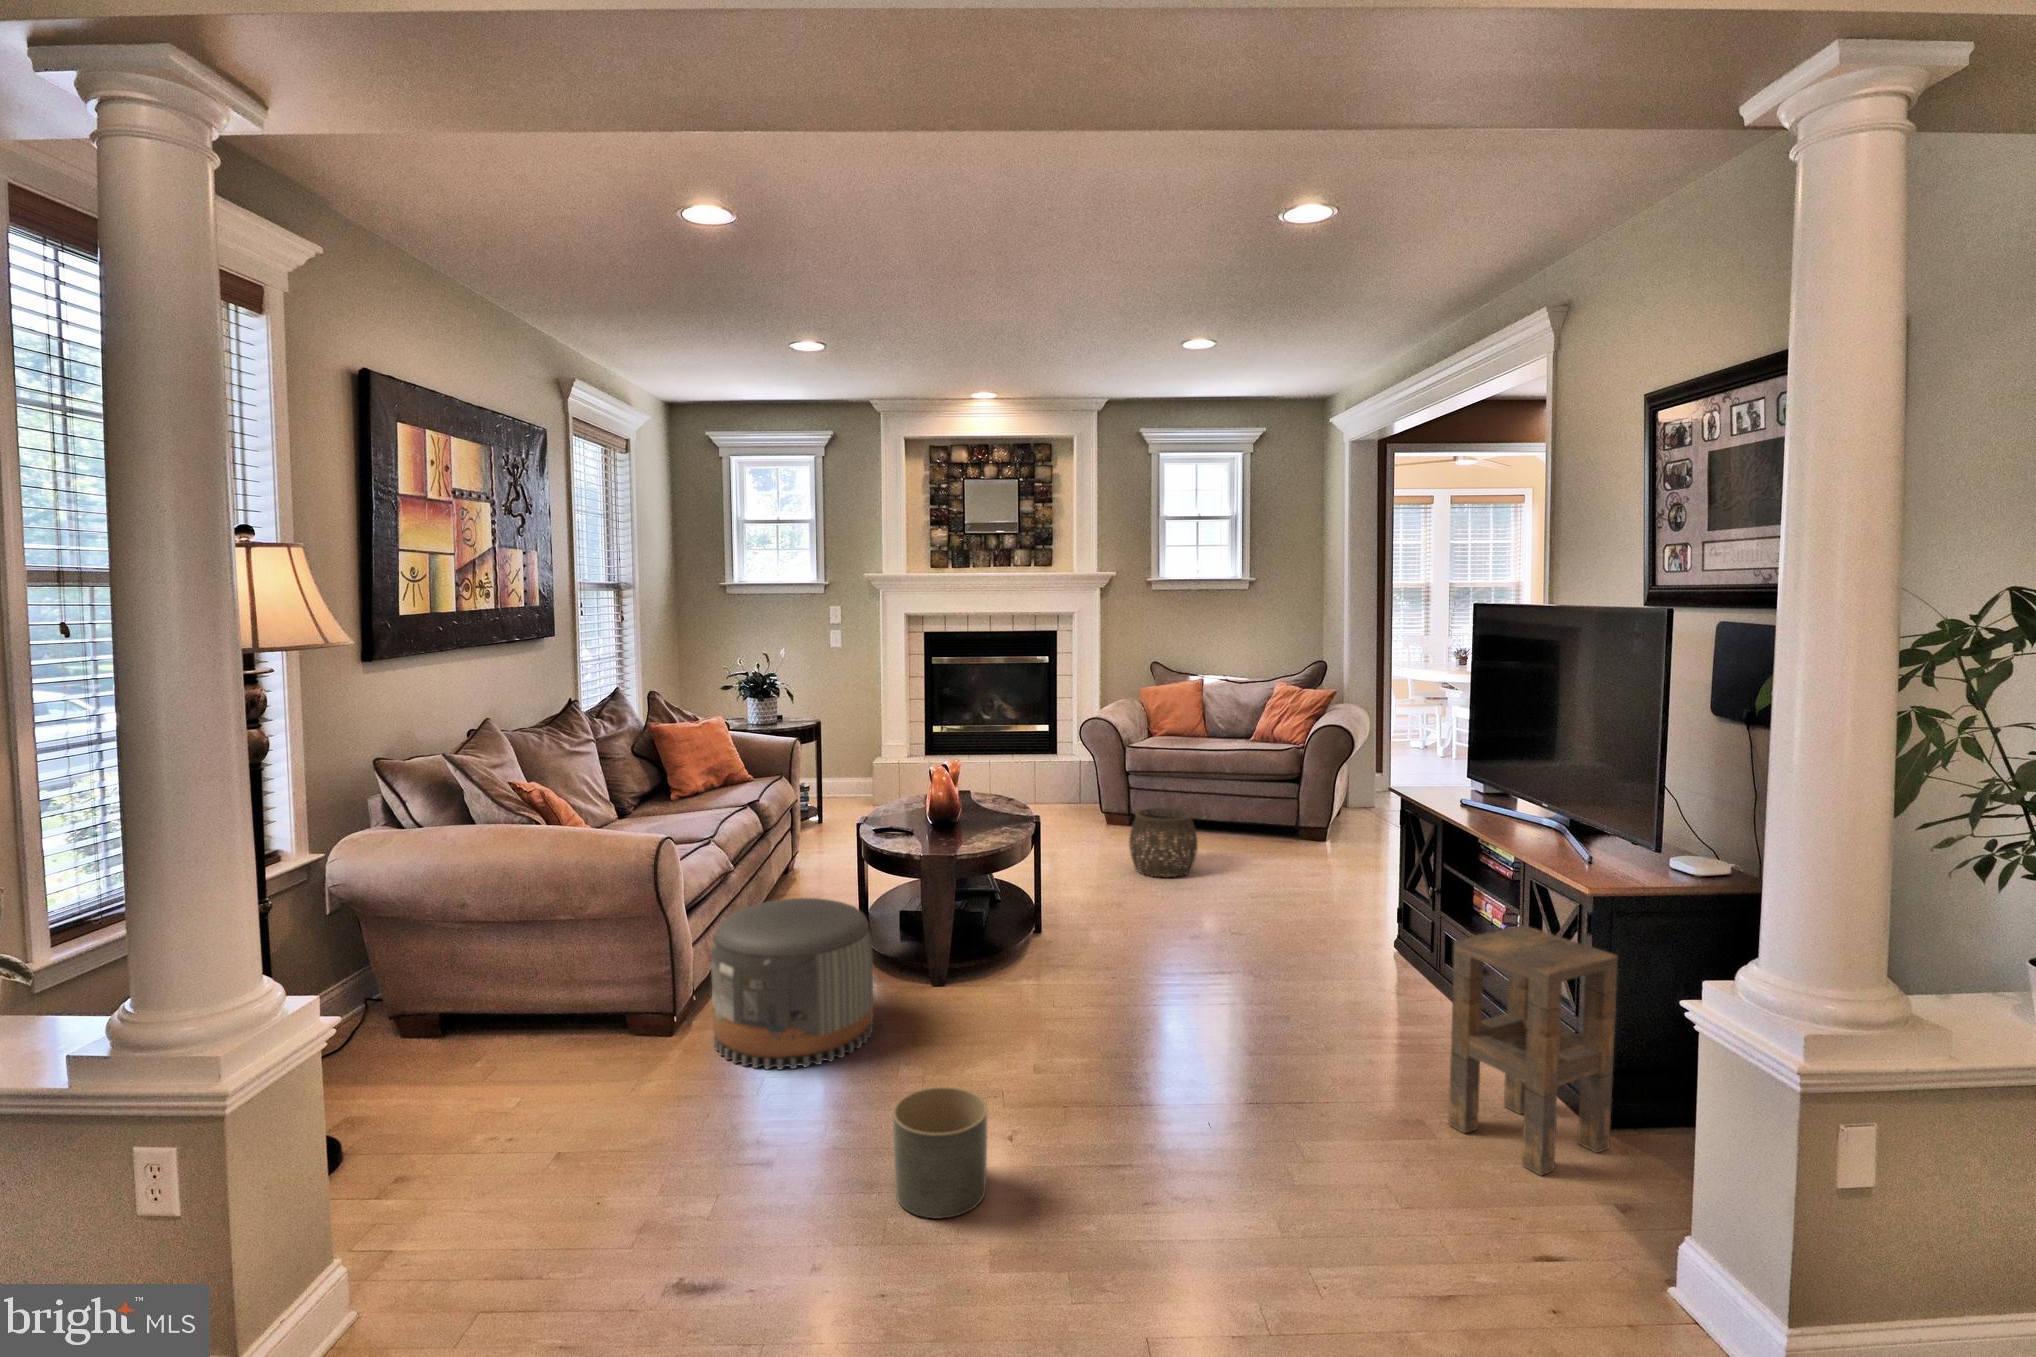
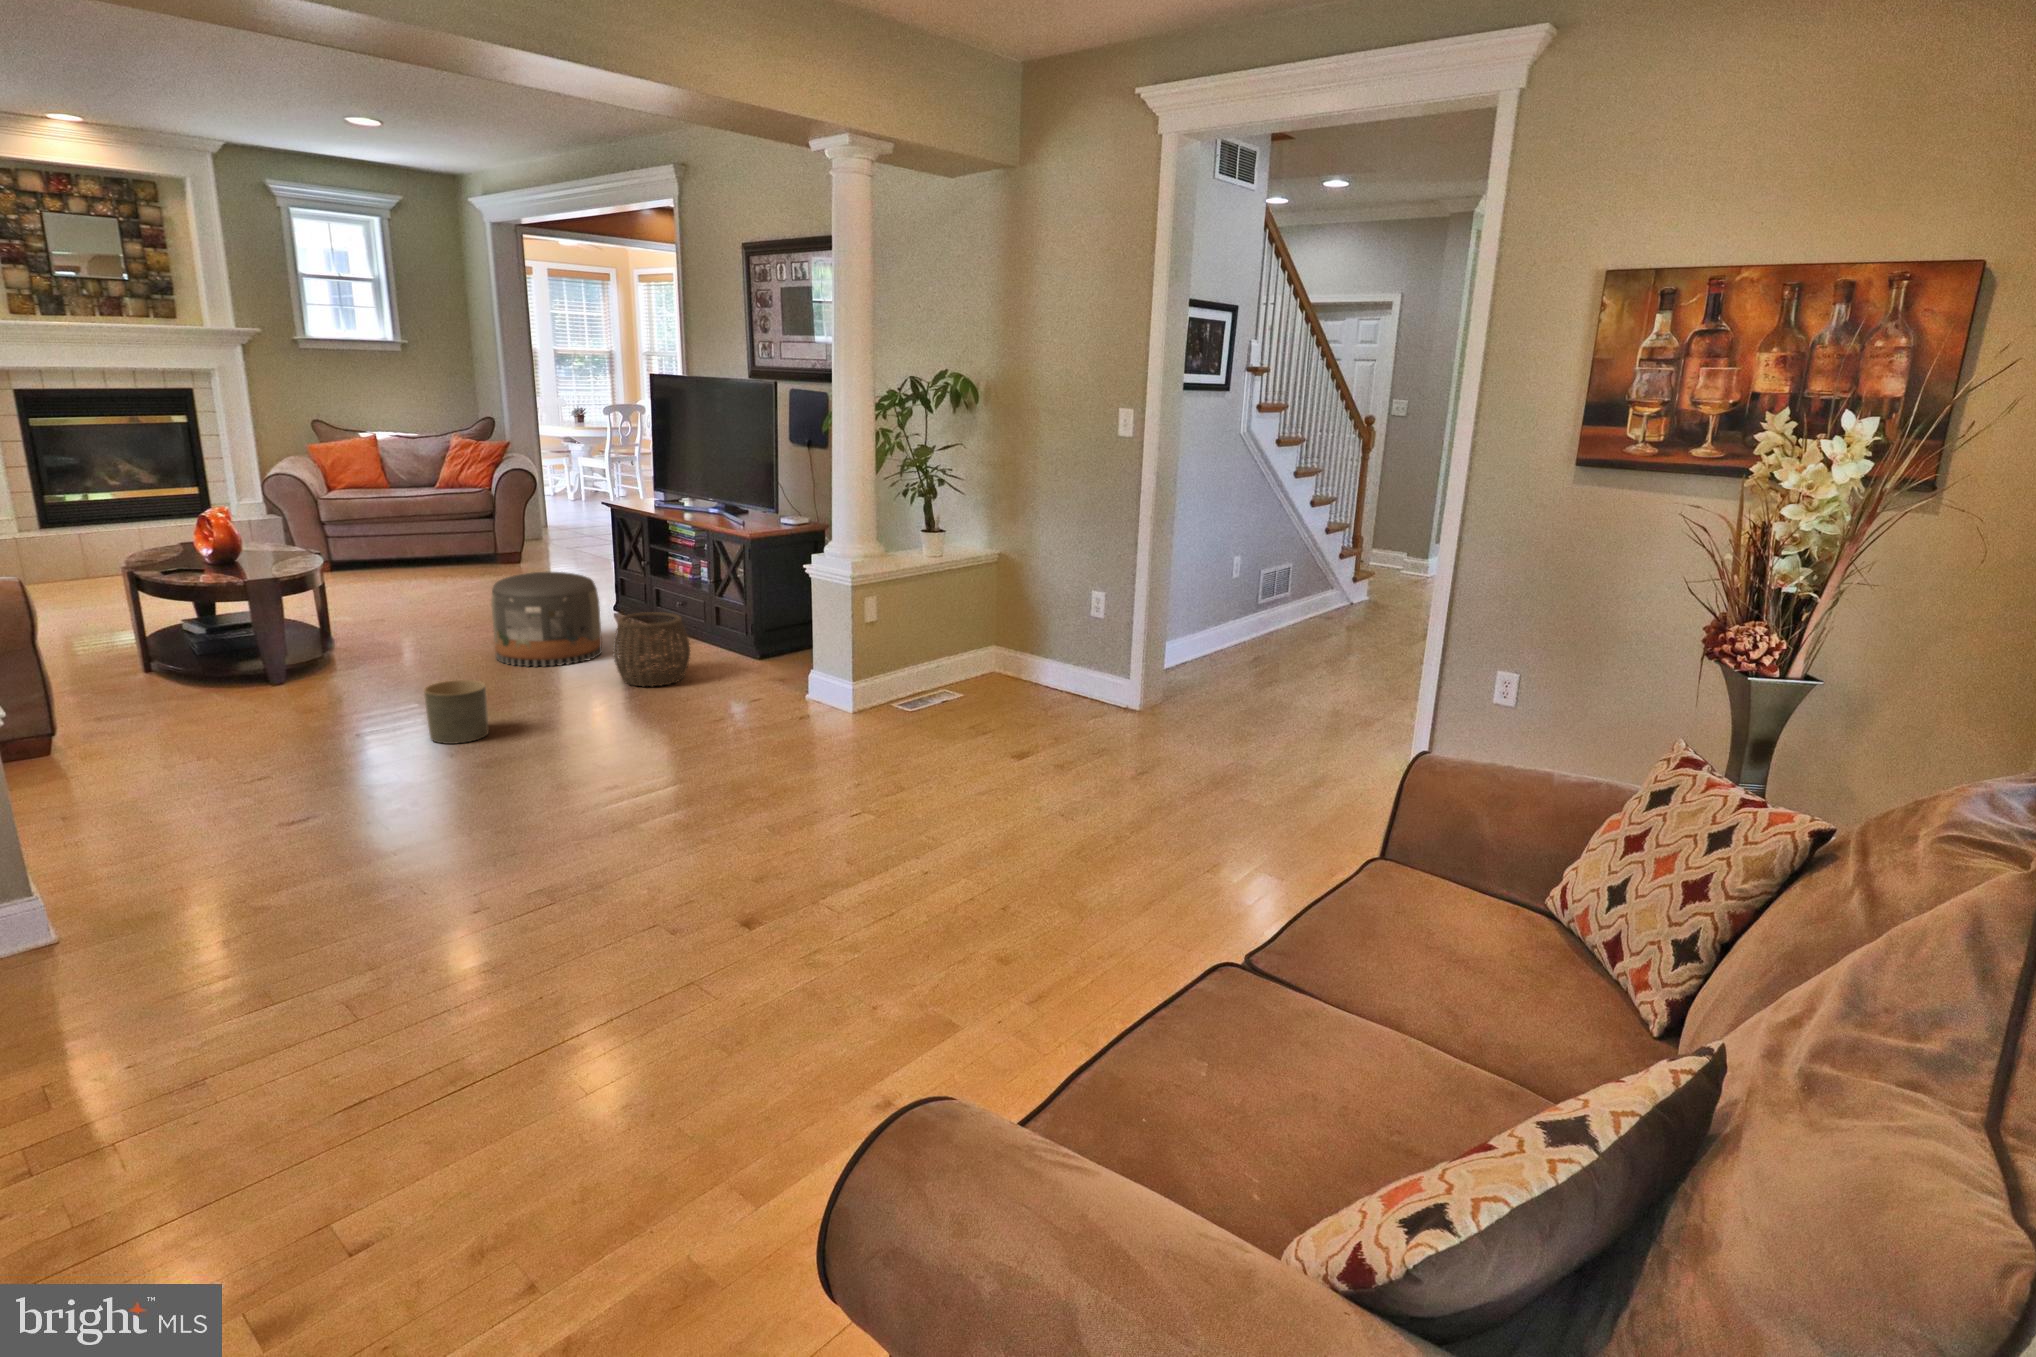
woven basket: present [1129,808,1198,878] -> present [613,612,690,687]
pouf: present [711,898,873,1070] -> present [491,572,602,667]
side table: present [1449,925,1618,1175] -> none [698,557,775,670]

